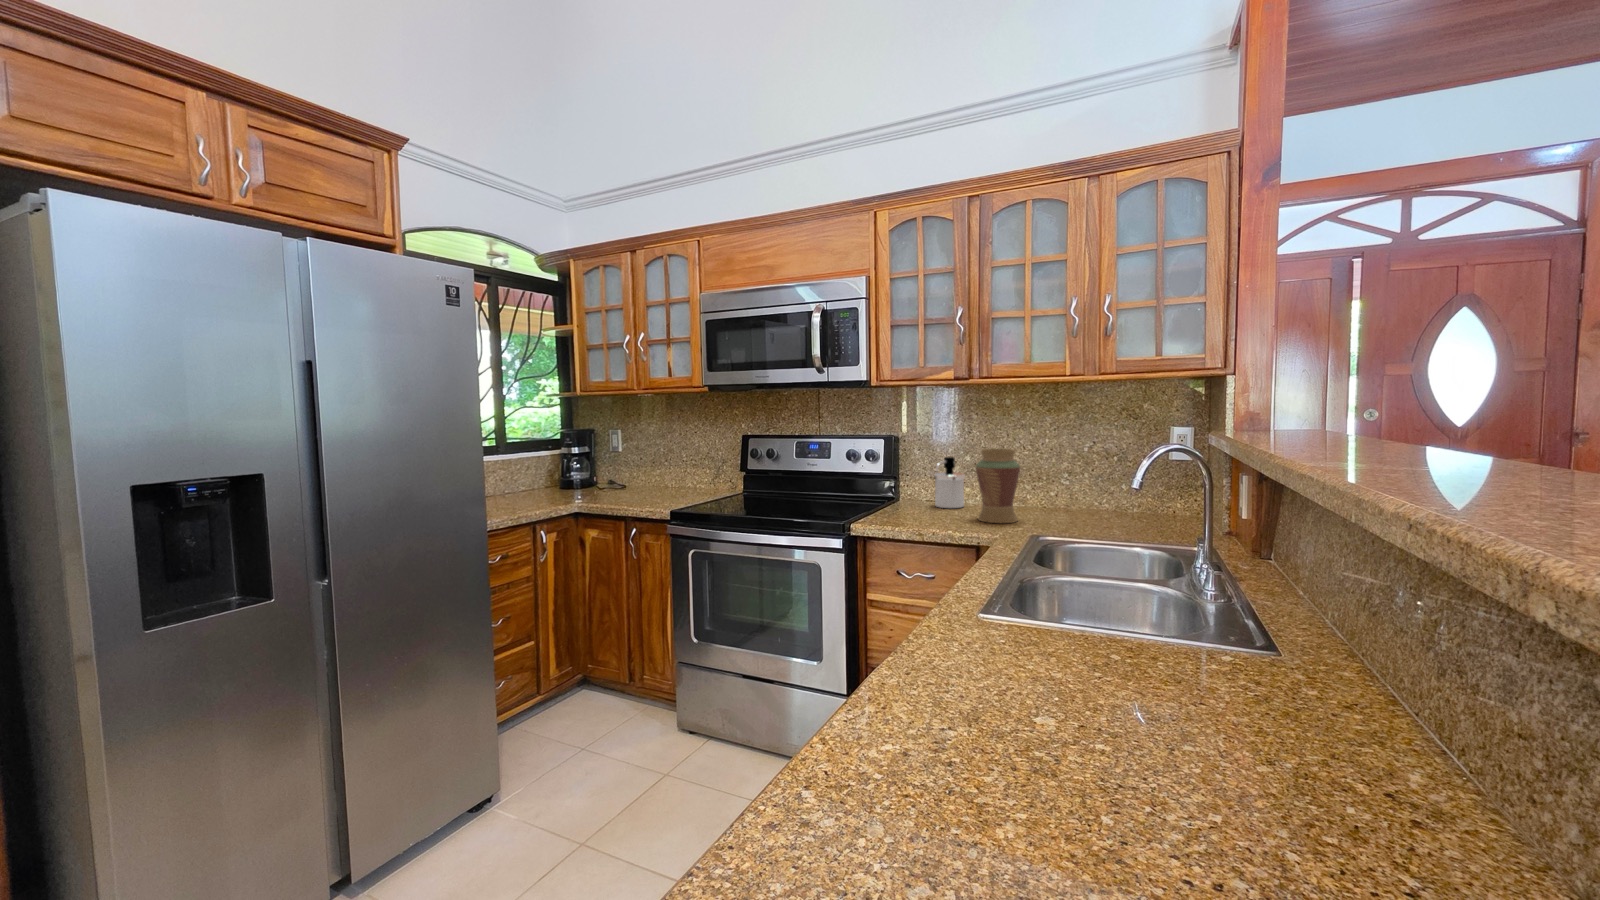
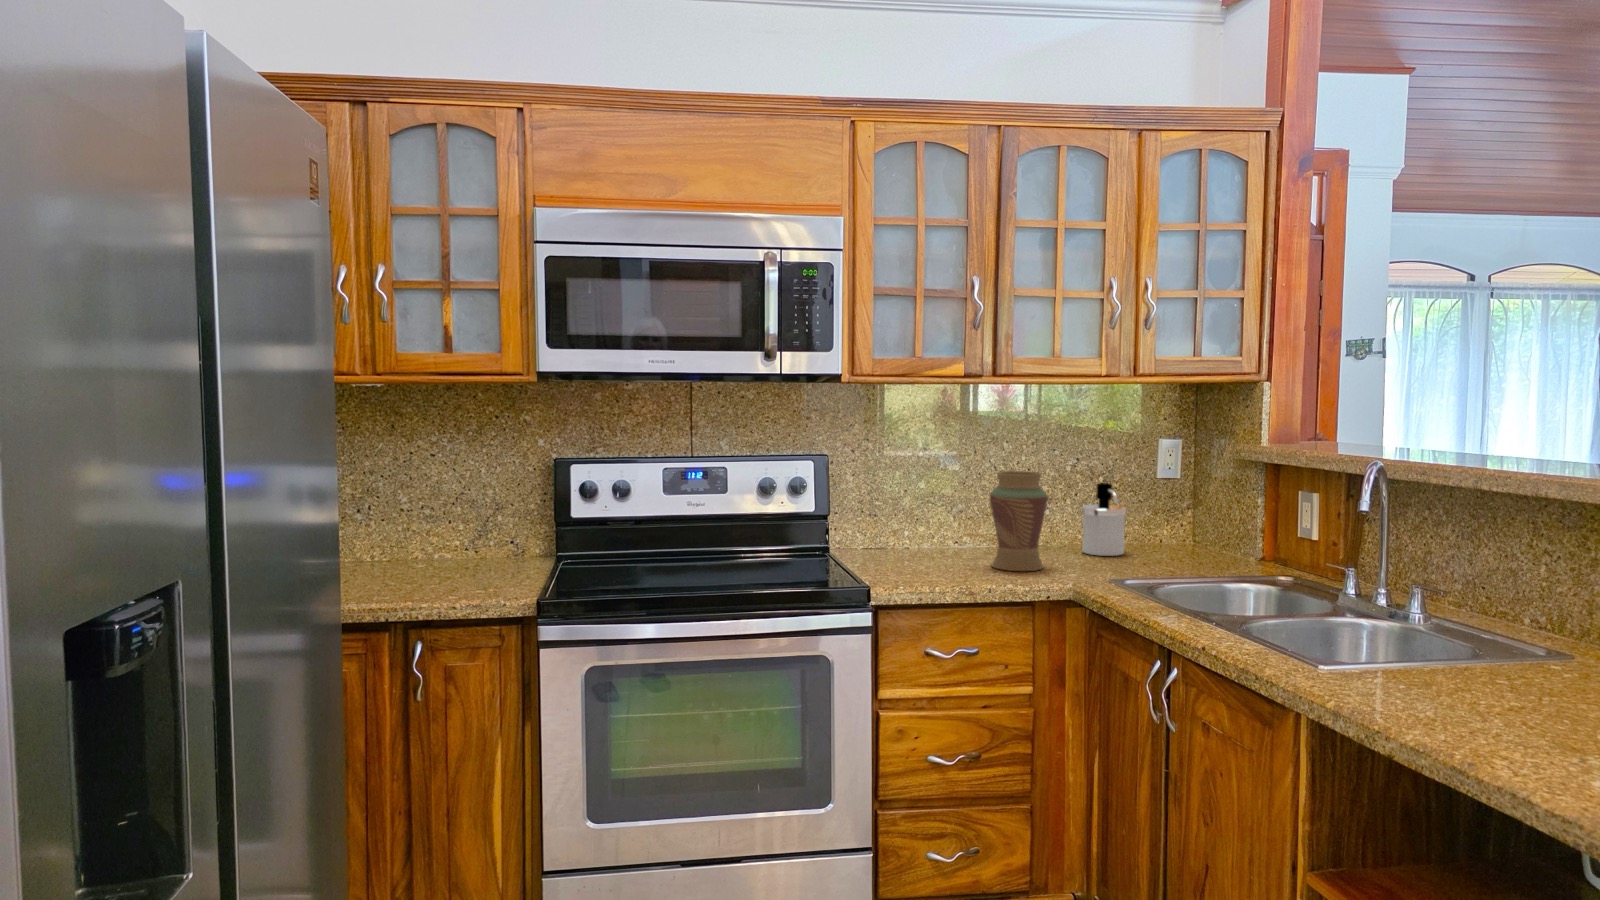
soap dispenser: present [934,457,965,508] -> present [1082,483,1126,556]

